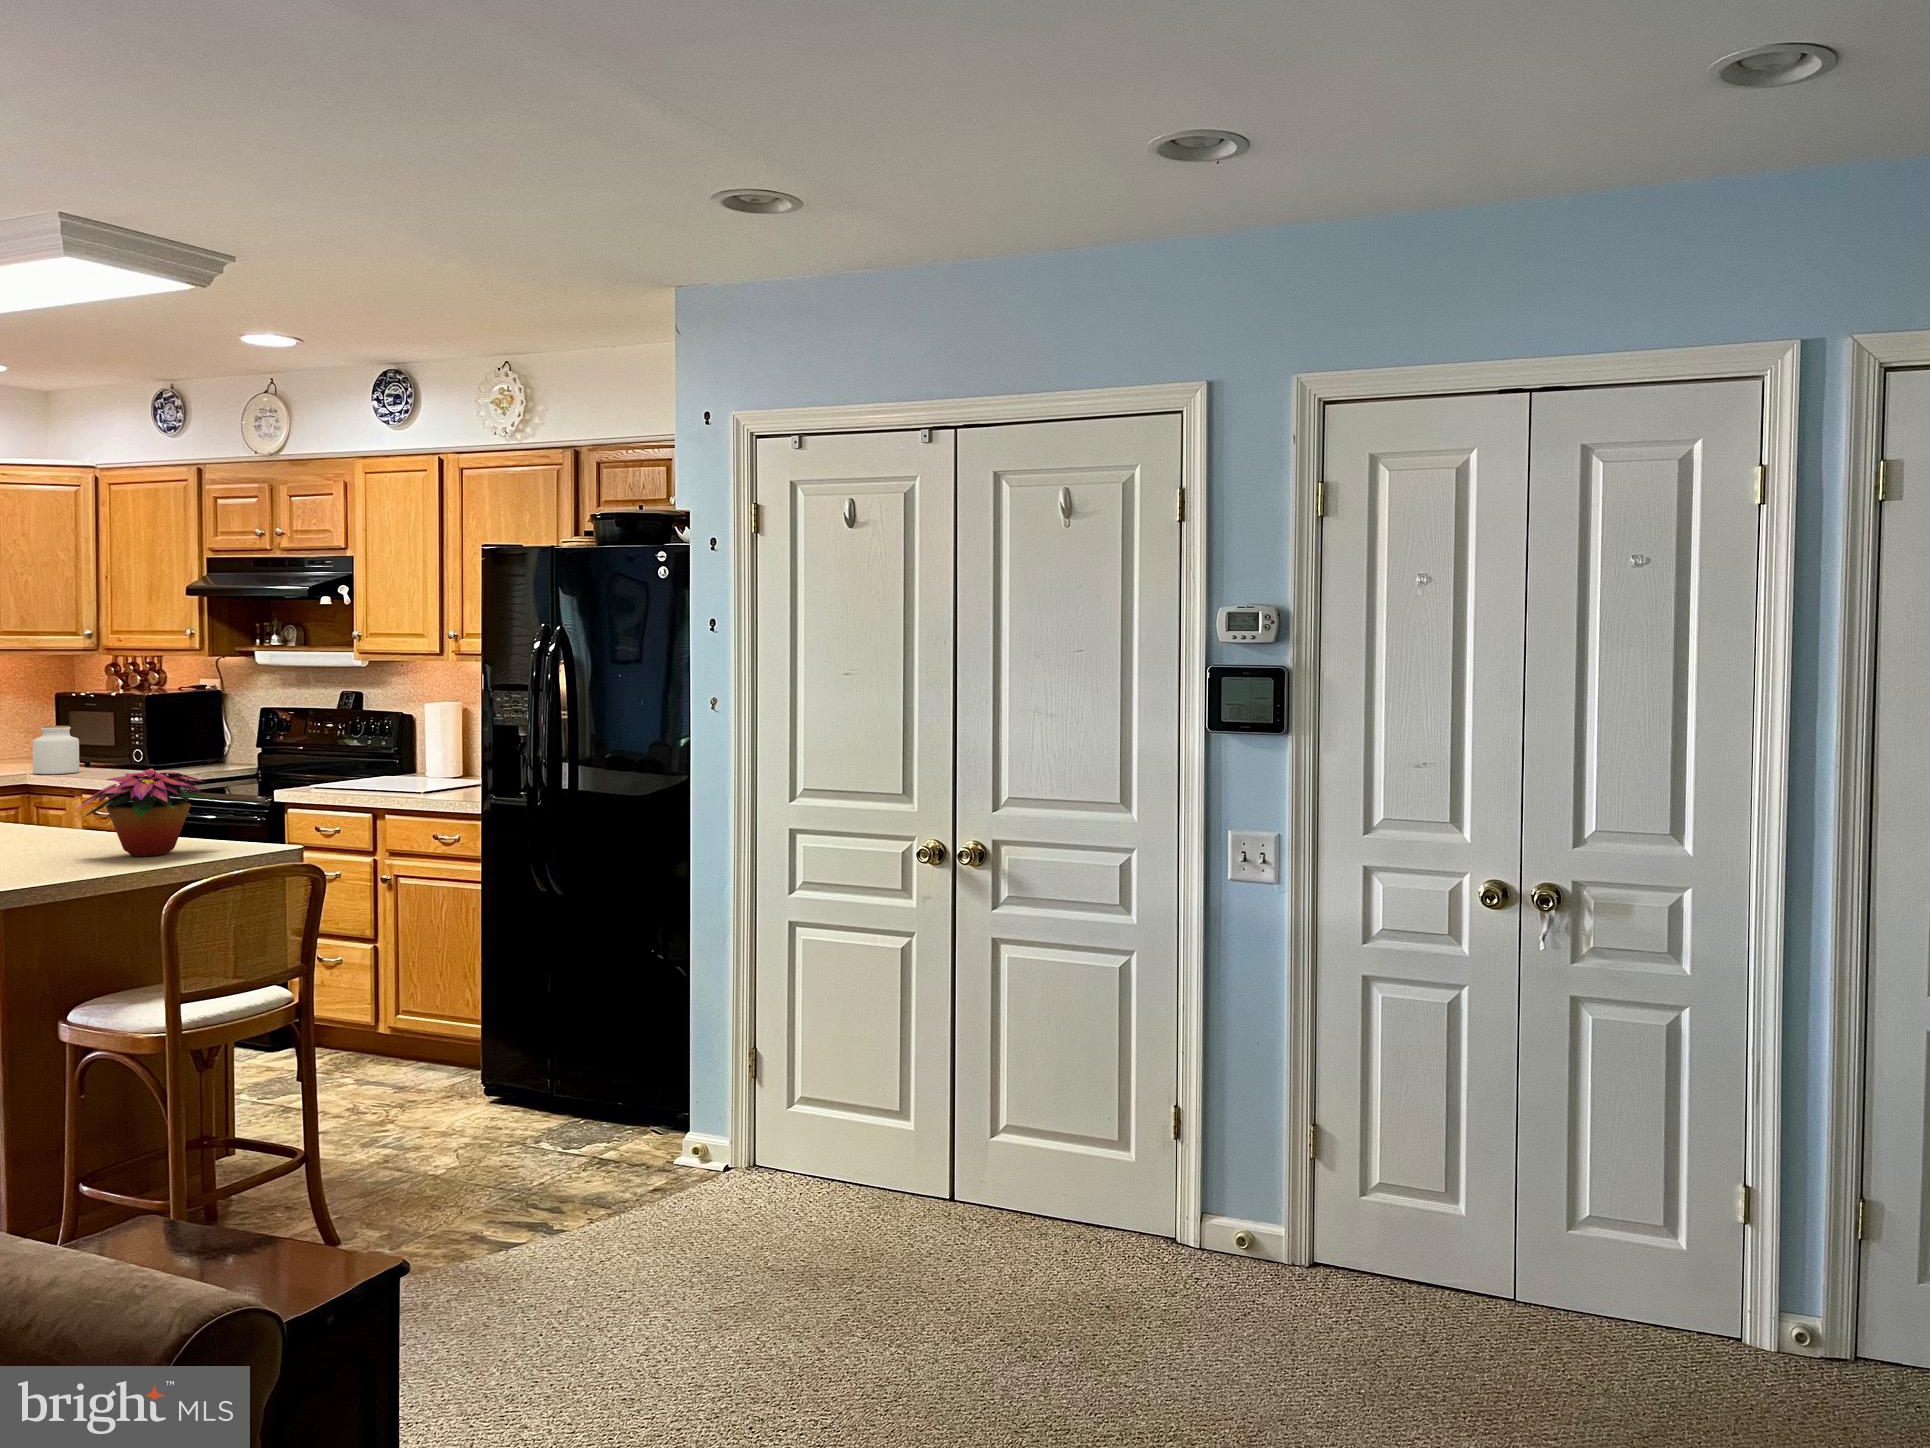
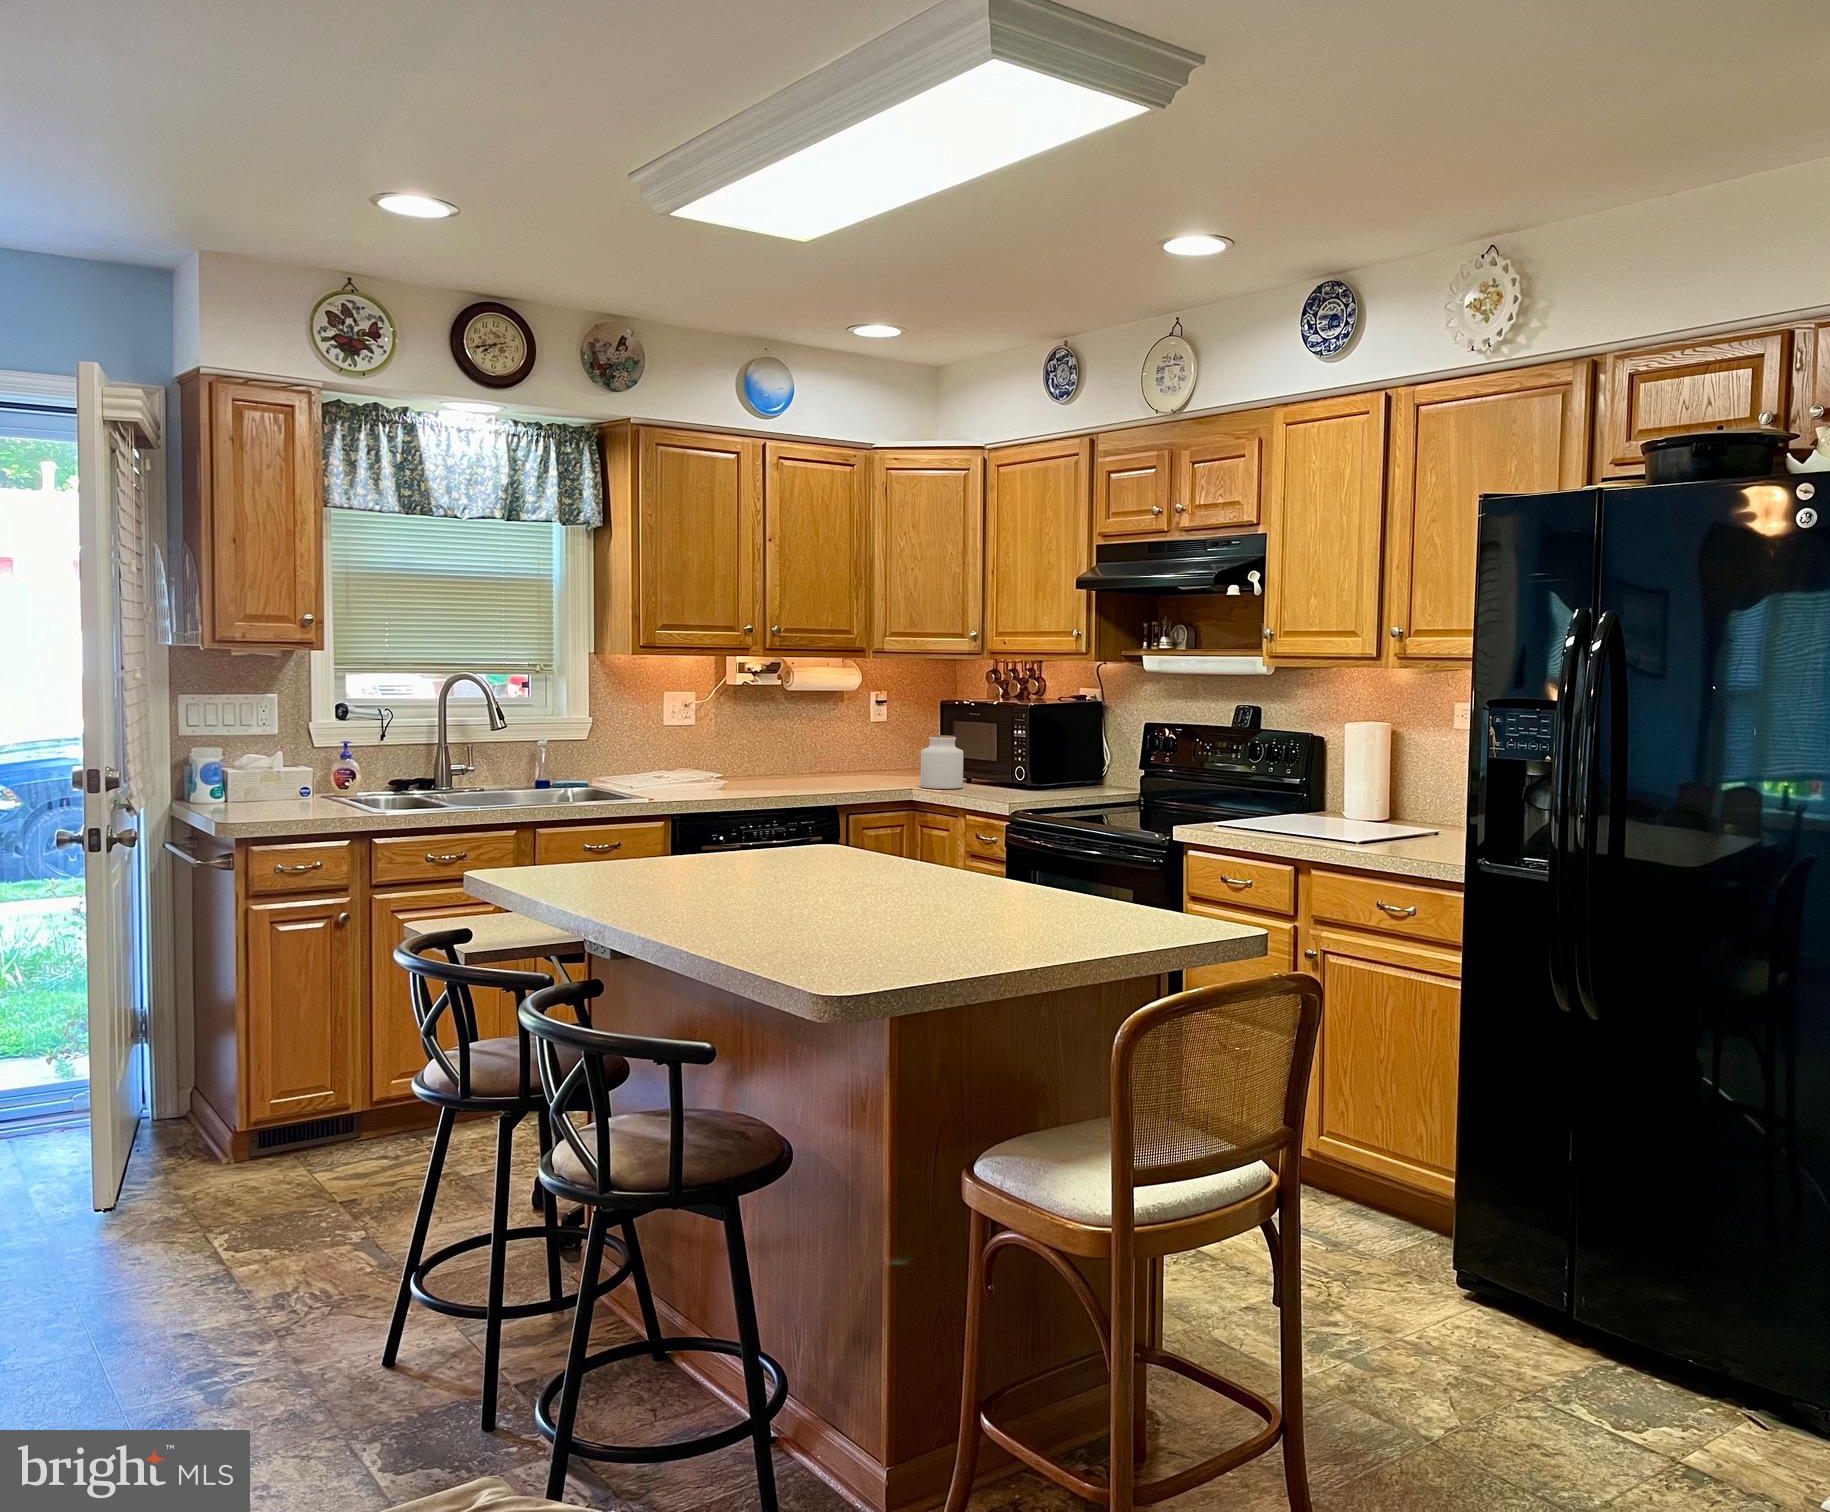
flower arrangement: present [78,768,214,856] -> none [981,803,1159,928]

